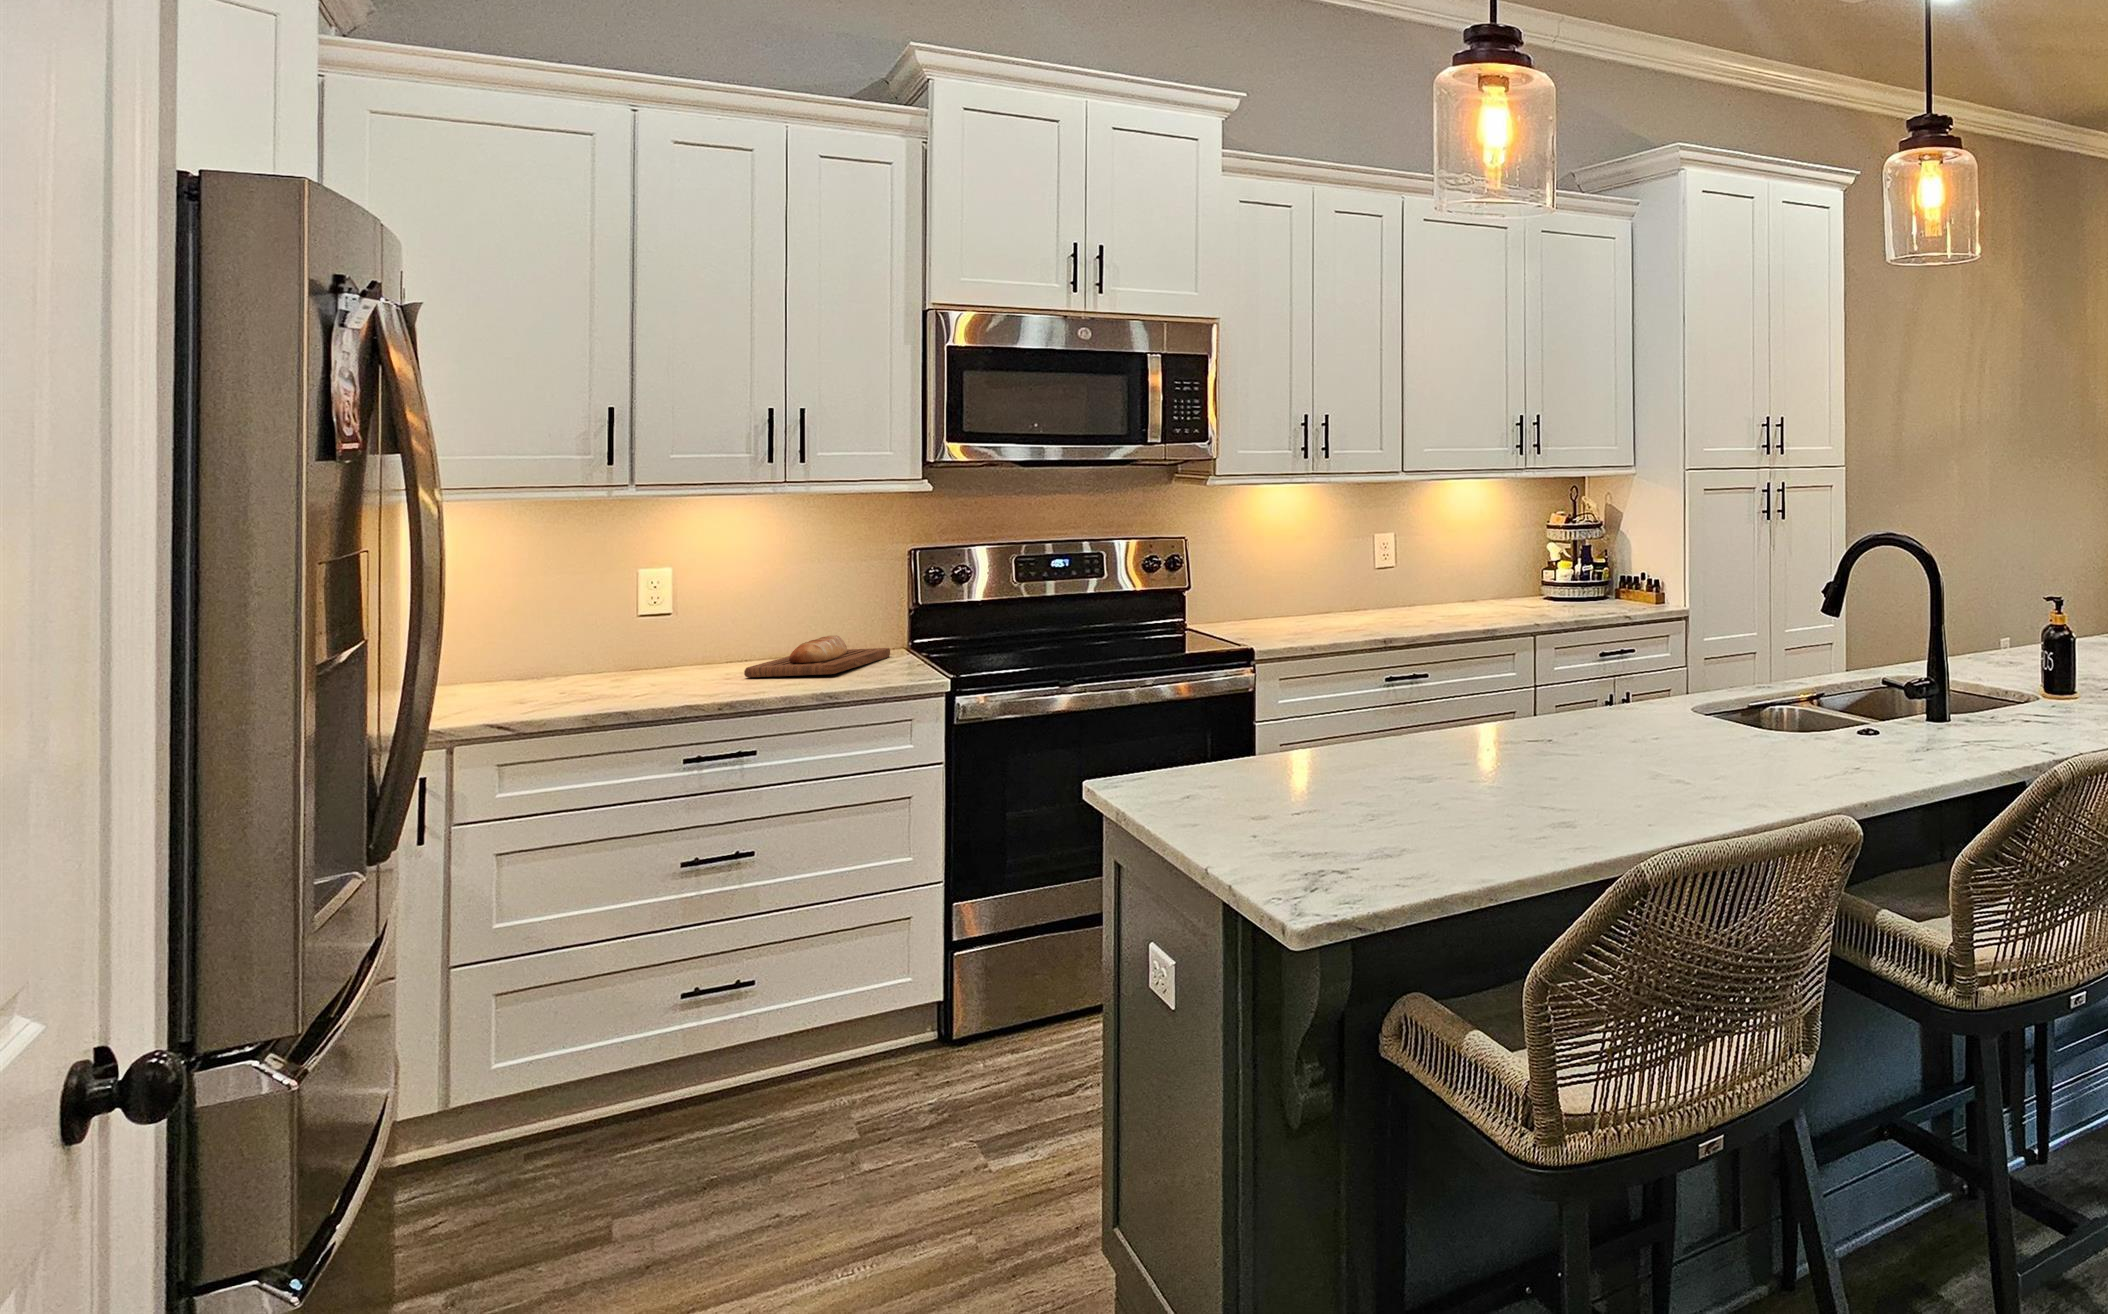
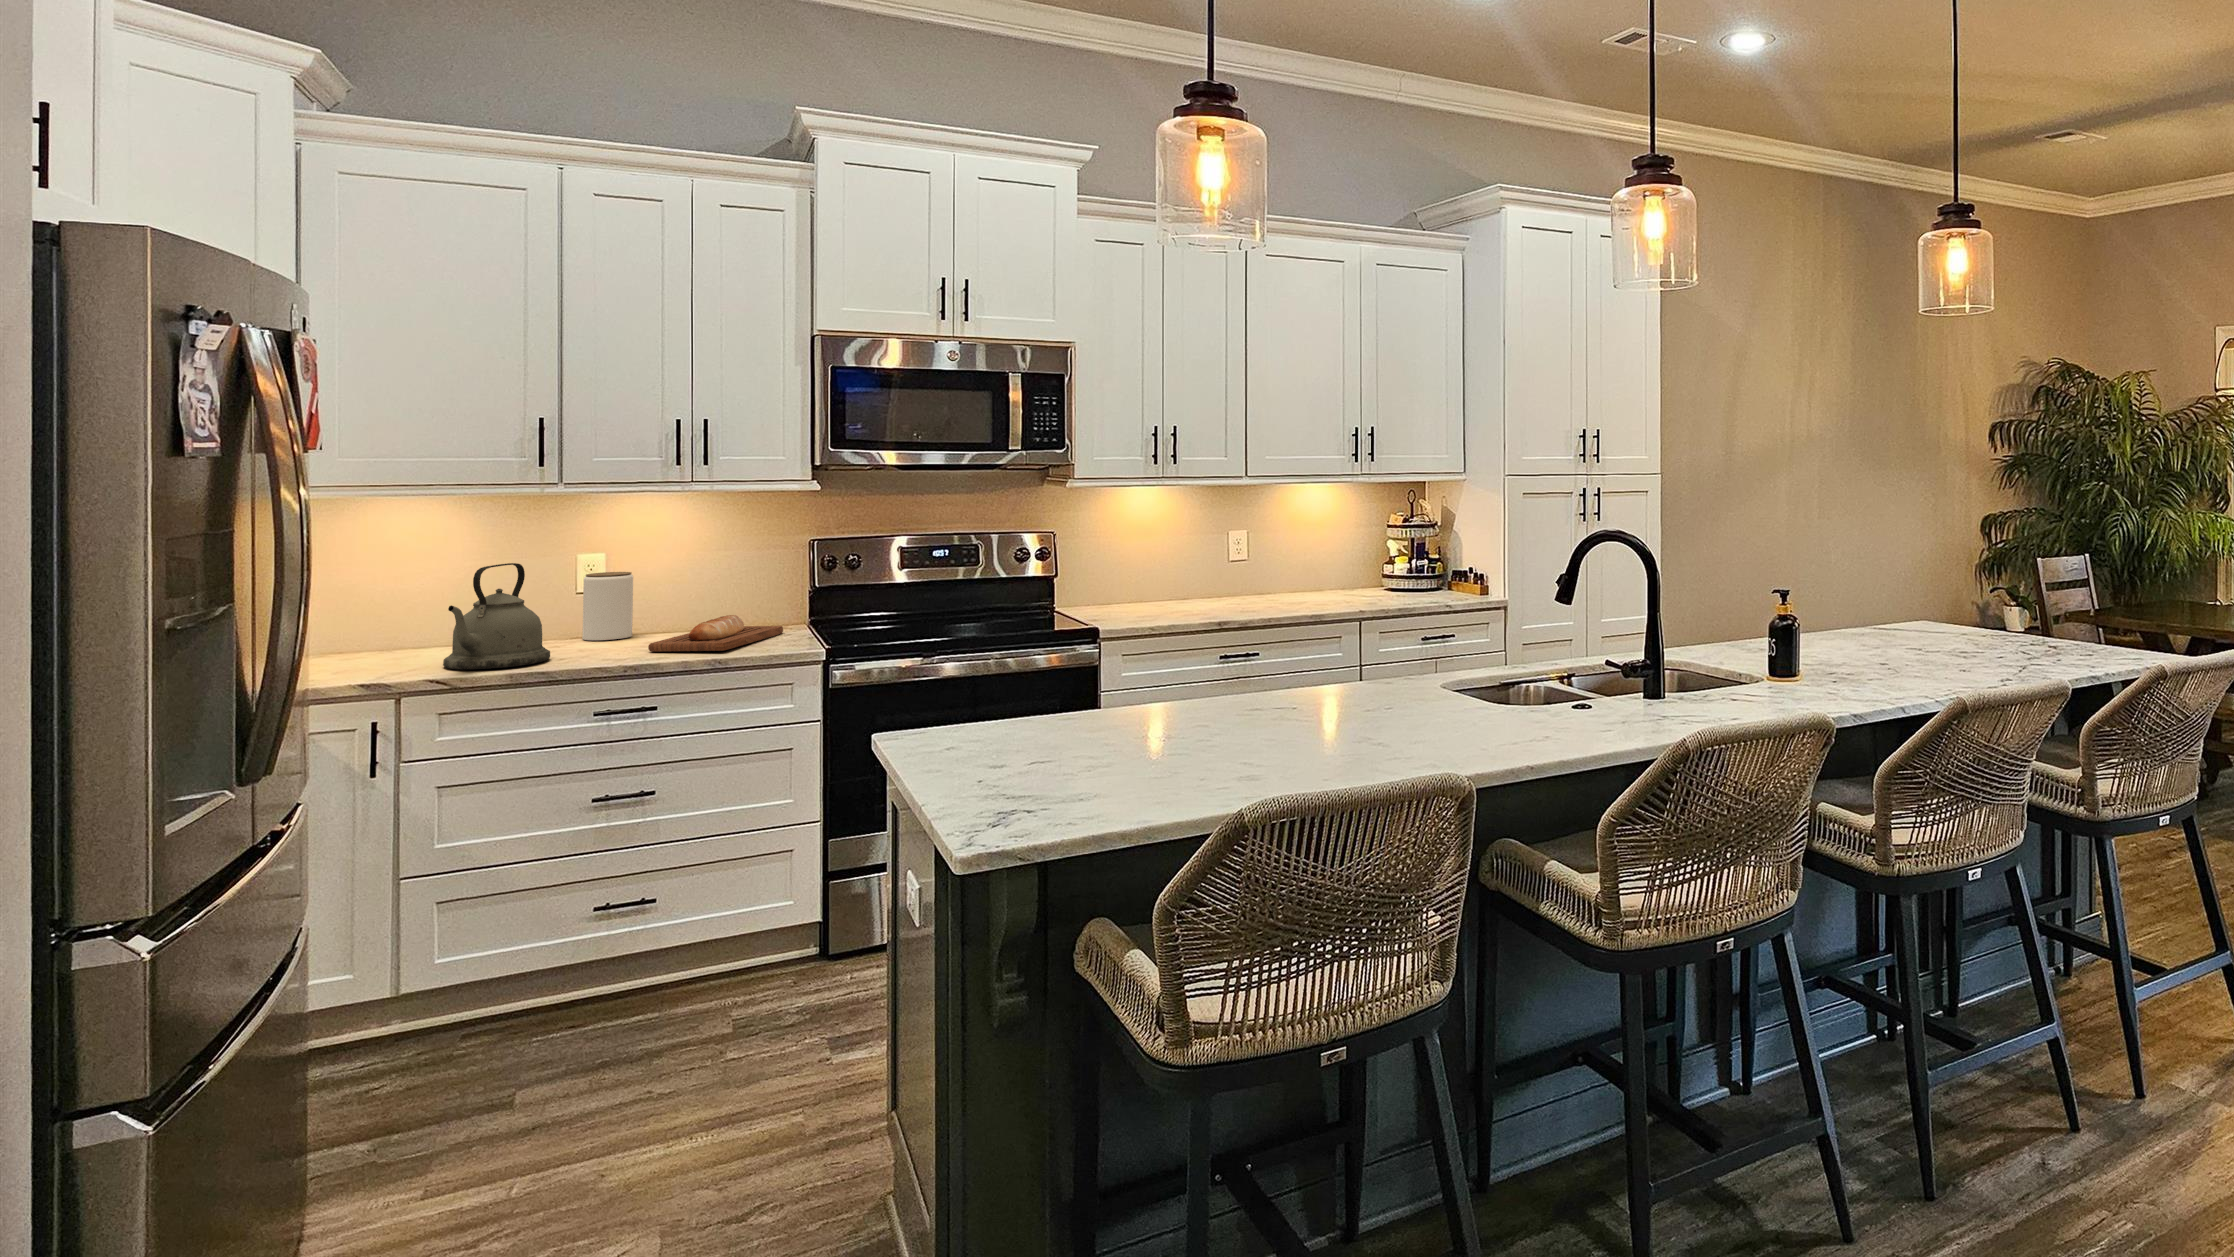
kettle: none [509,574,632,700] -> present [443,563,550,669]
jar: none [661,588,718,668] -> present [582,572,633,640]

